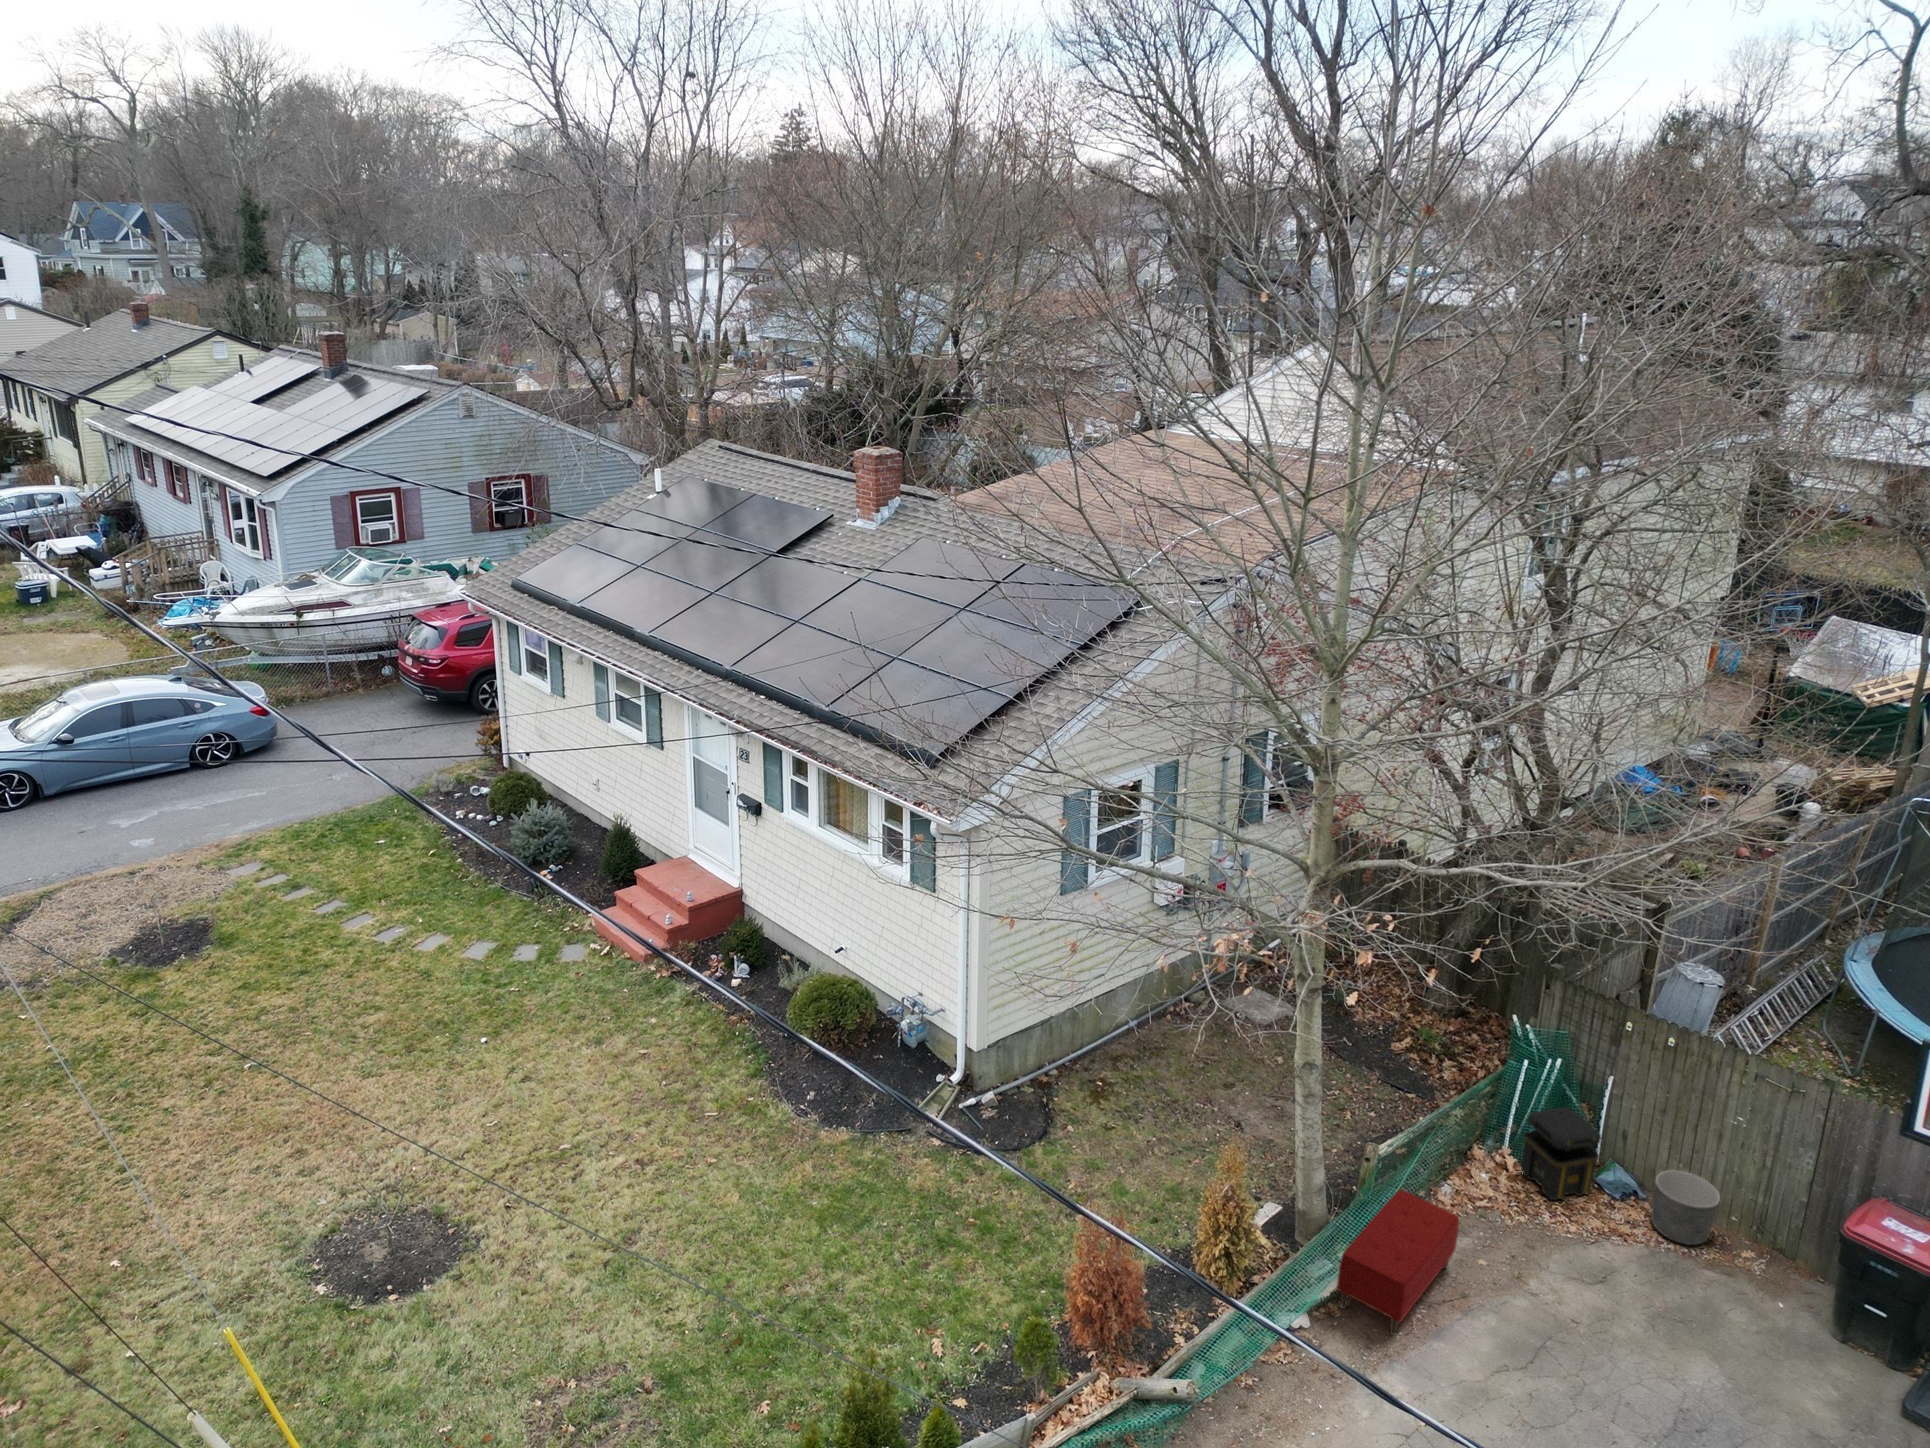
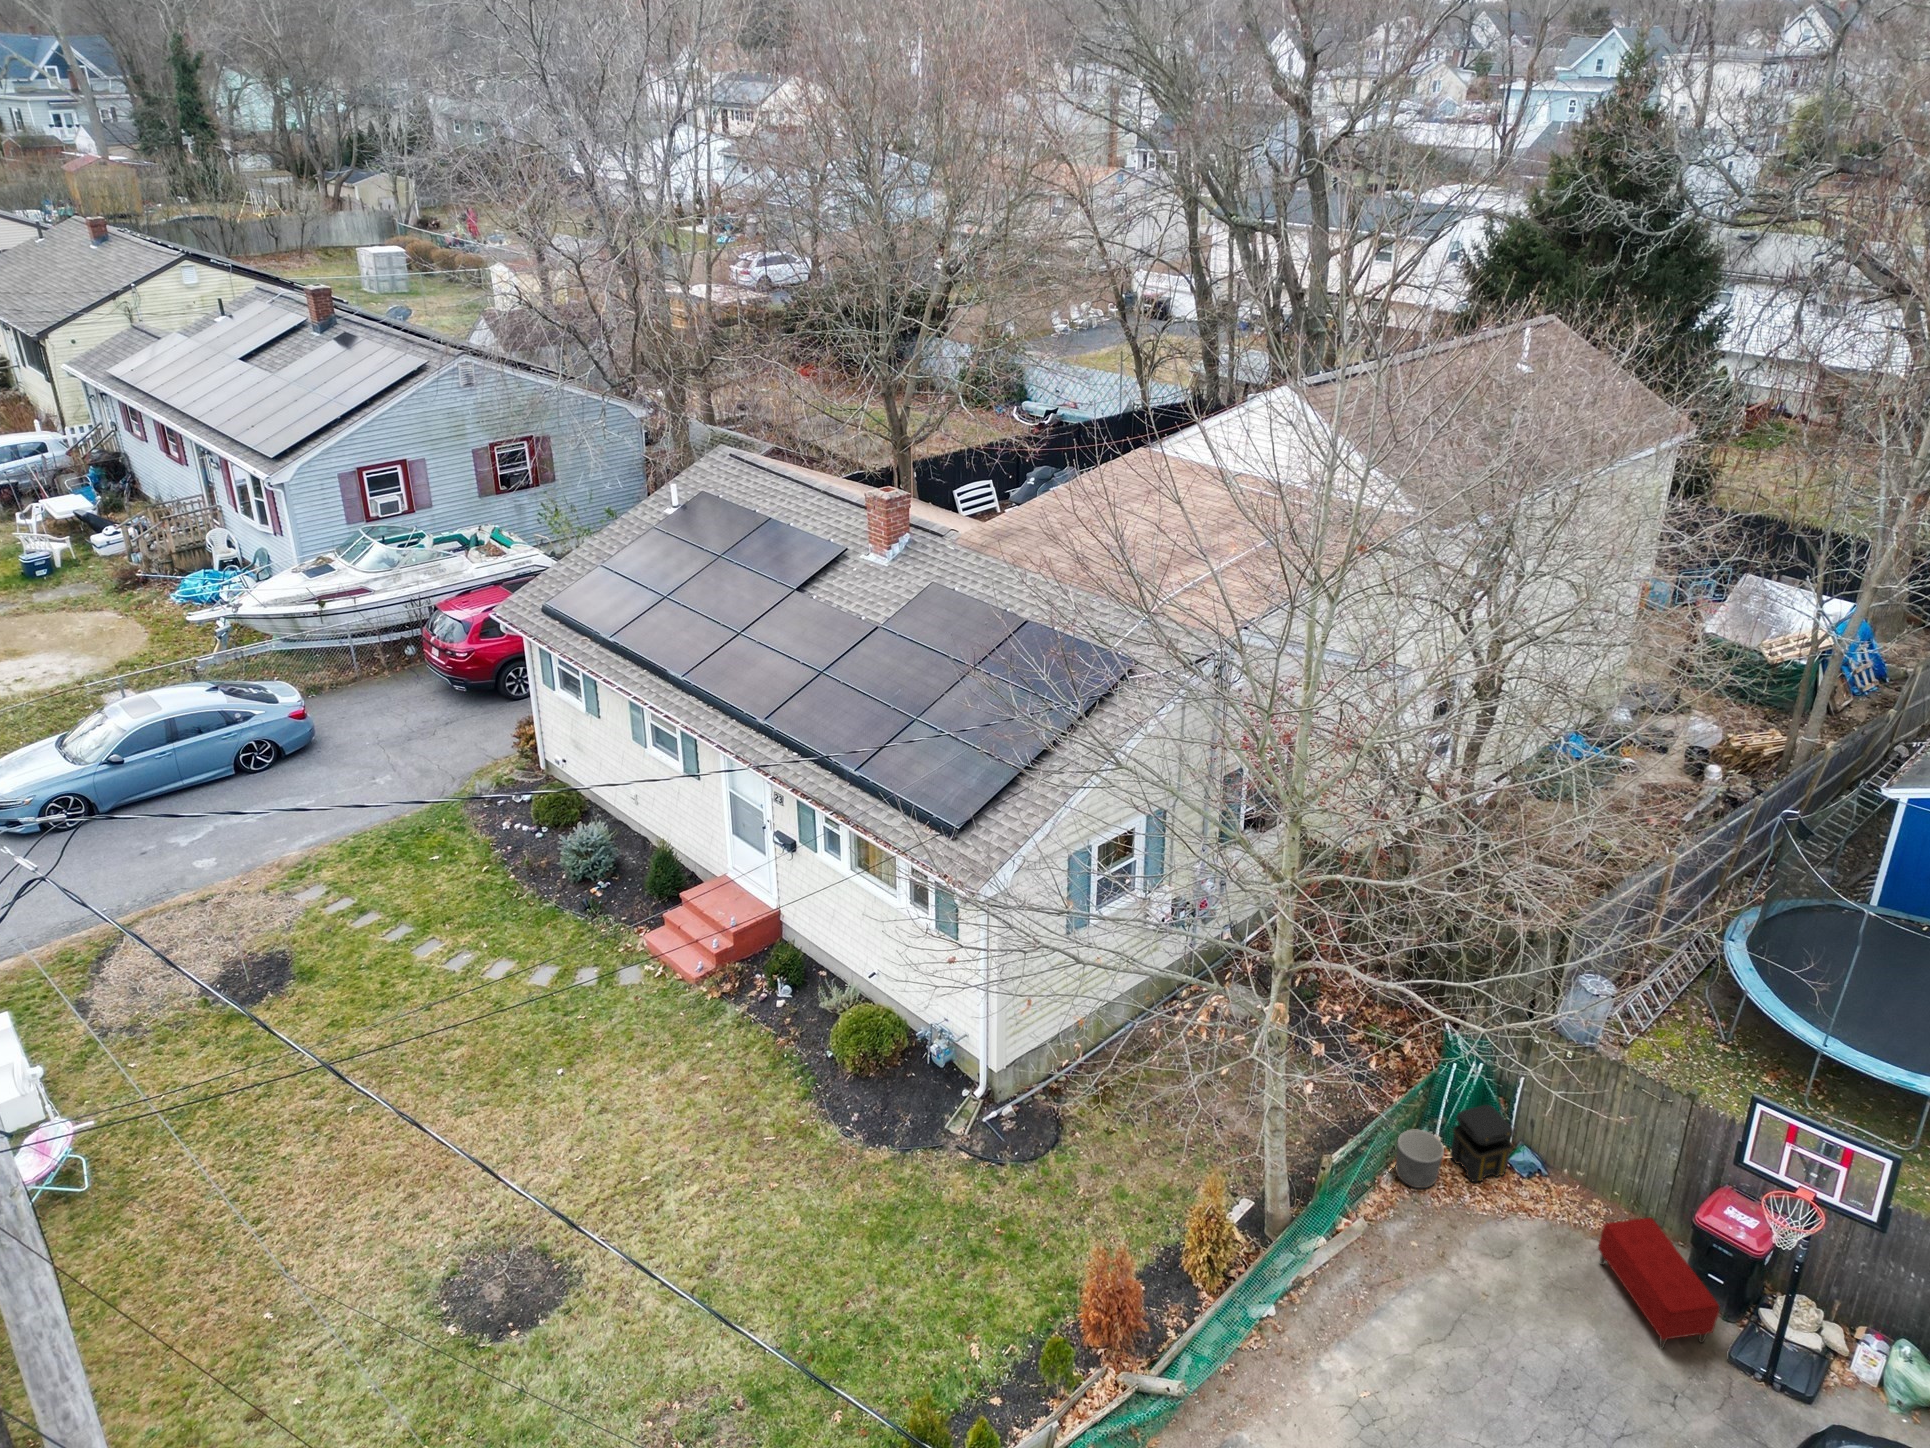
planter: present [1651,1170,1720,1245] -> present [1396,1130,1444,1188]
bench: present [1337,1190,1459,1335] -> present [1598,1218,1719,1349]

